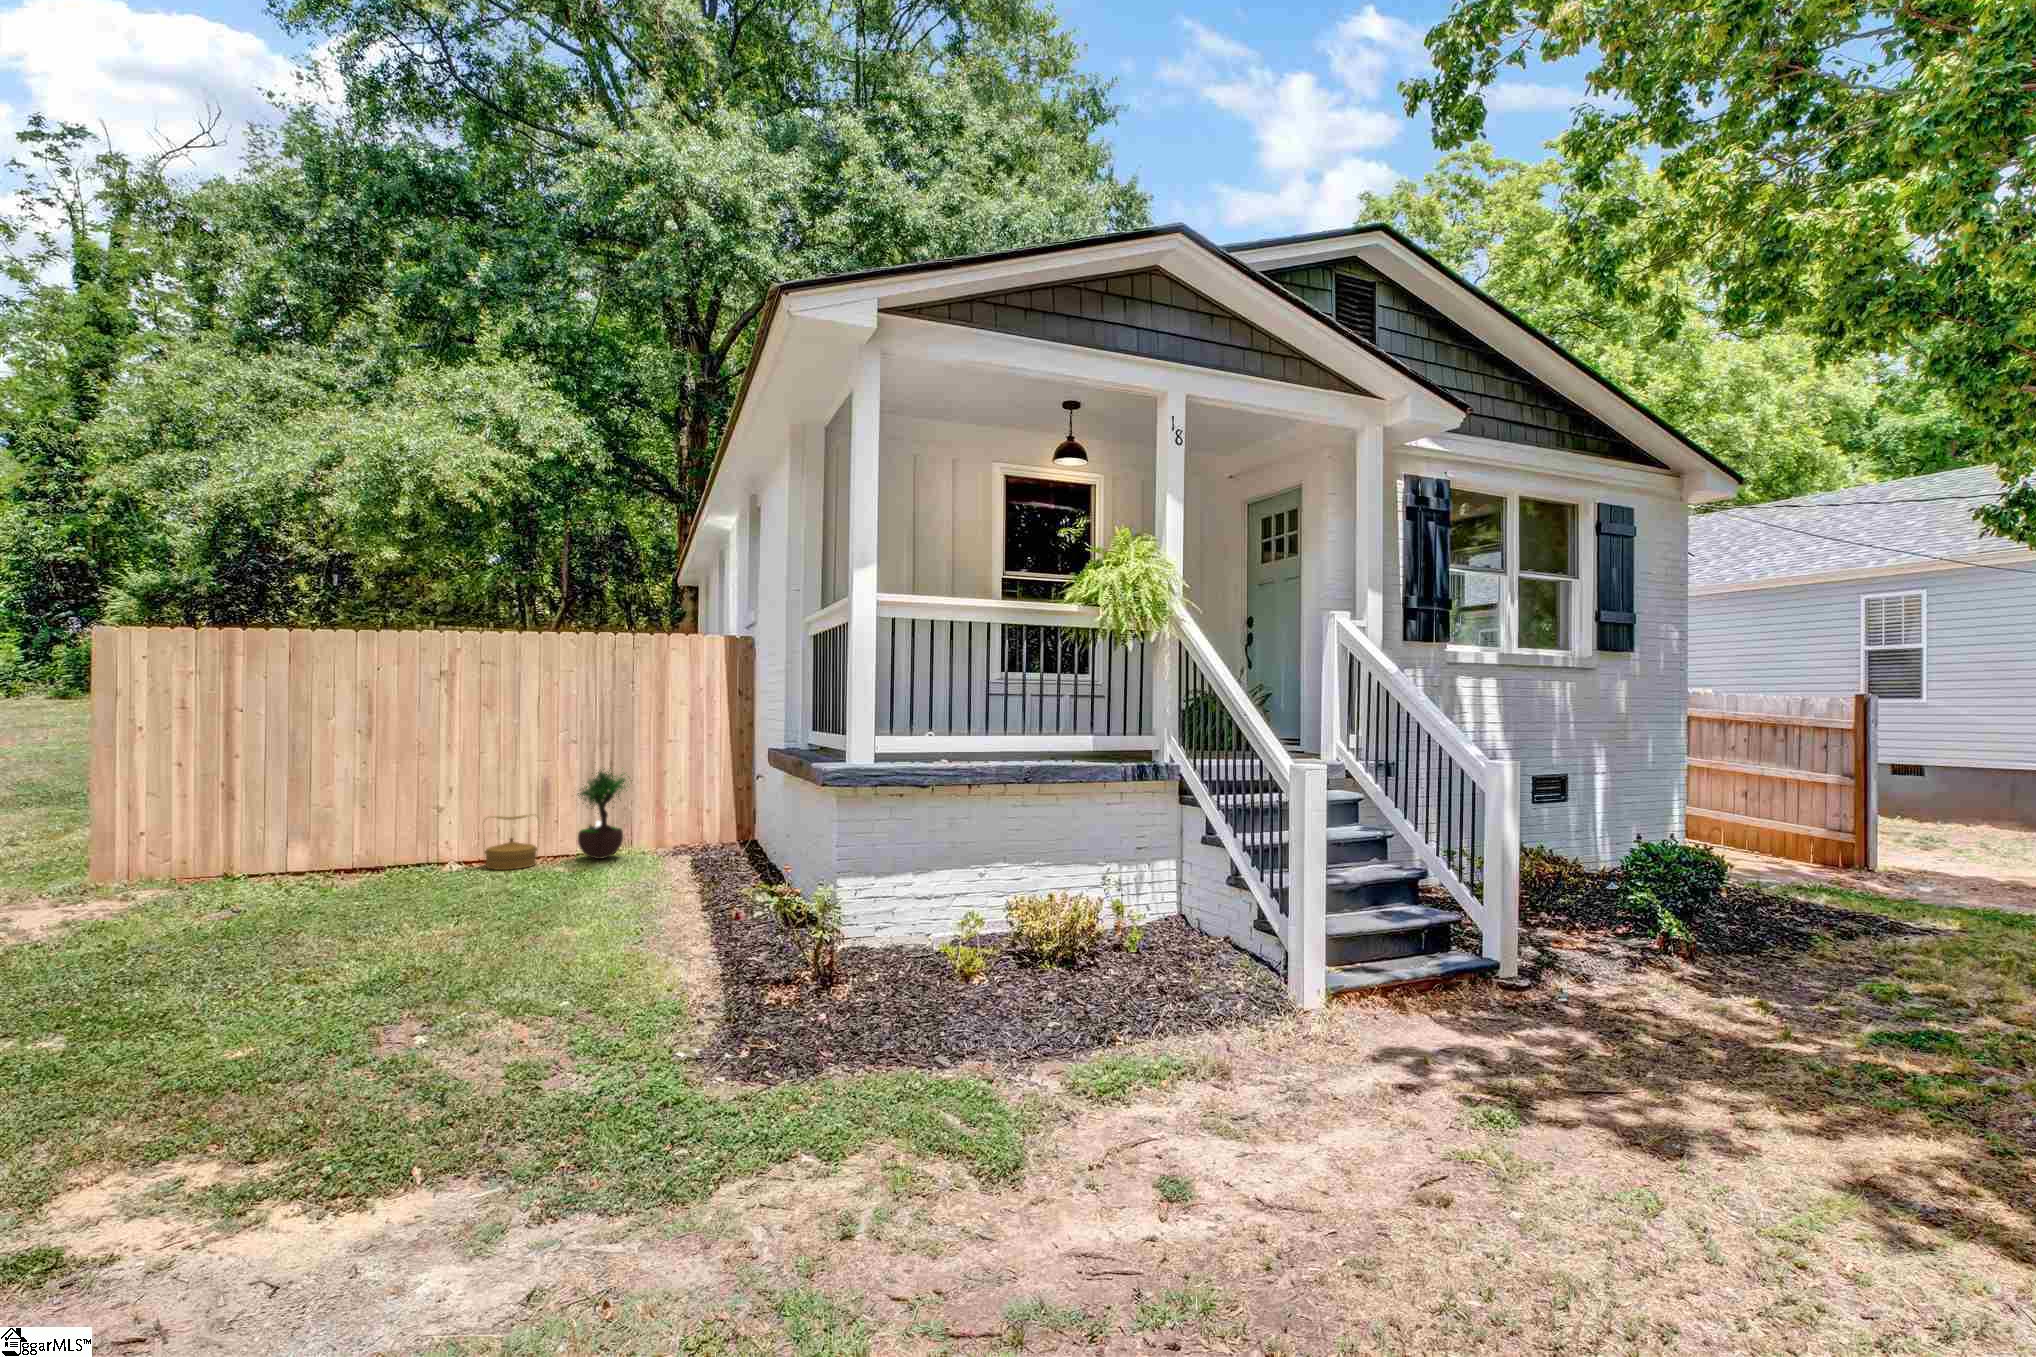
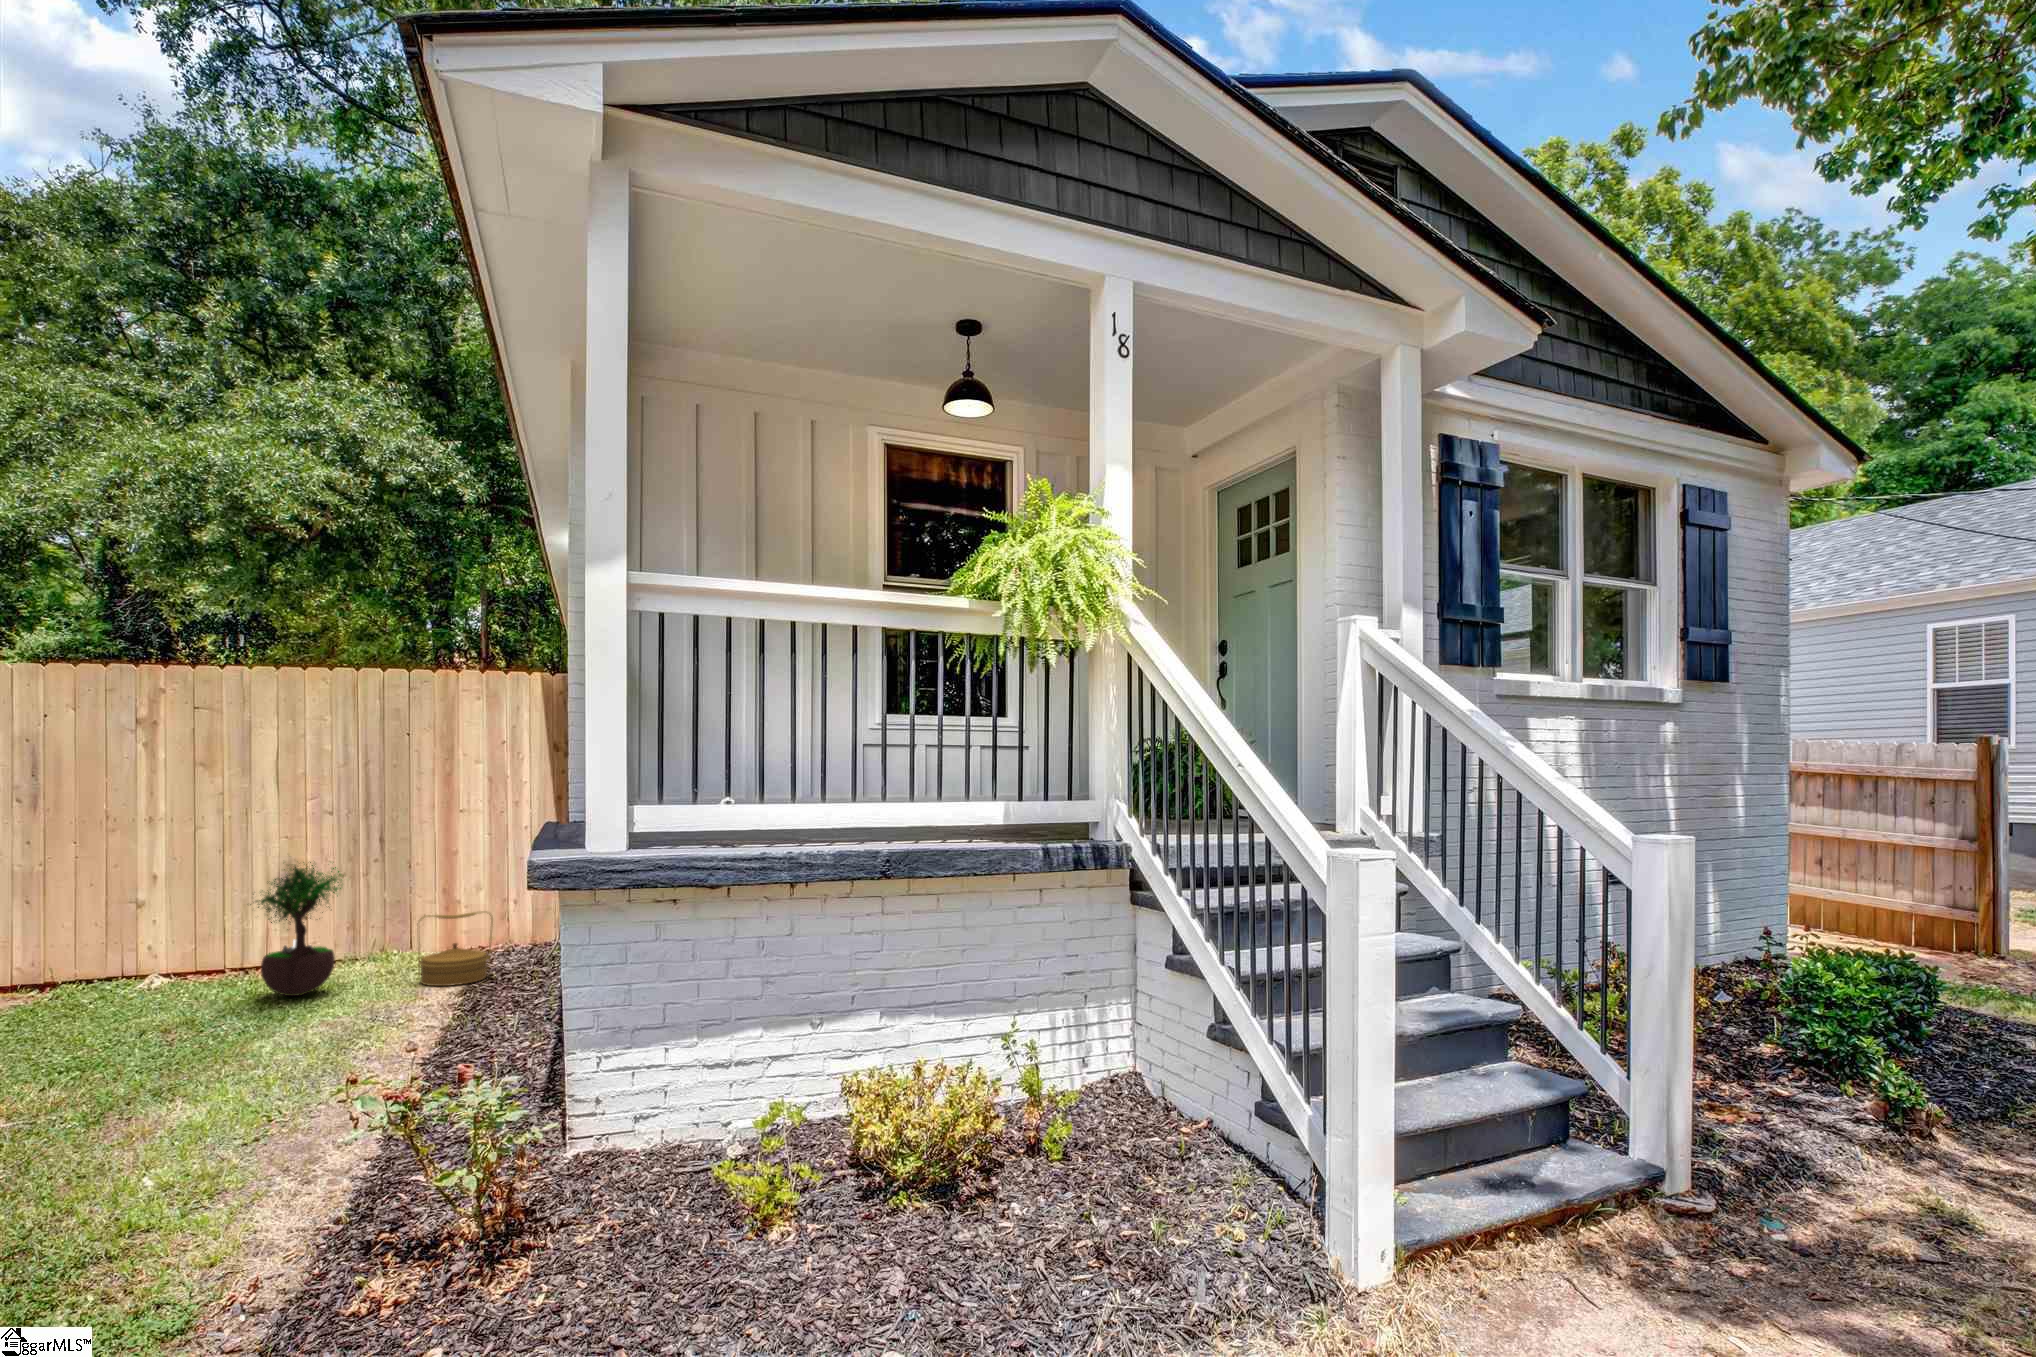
woven basket: present [484,814,539,870] -> present [418,911,493,986]

